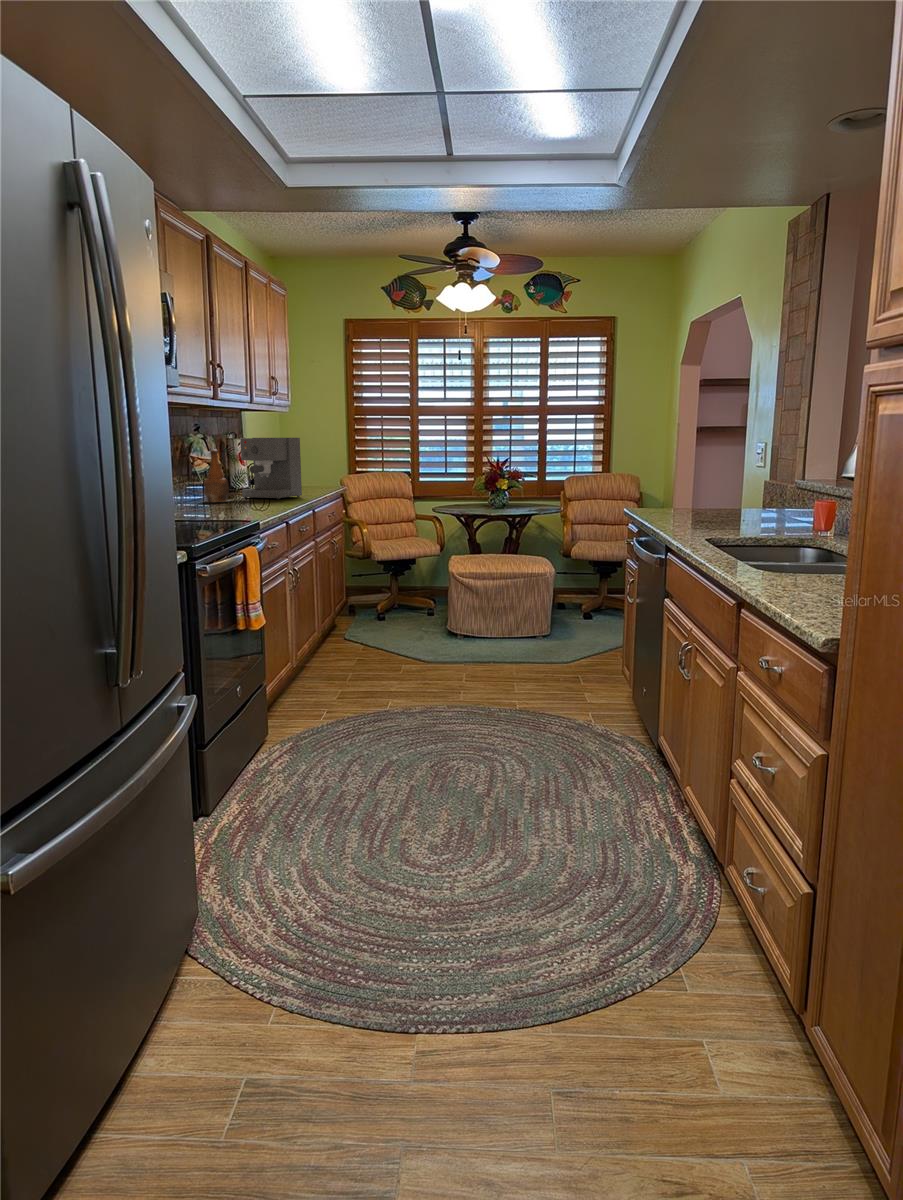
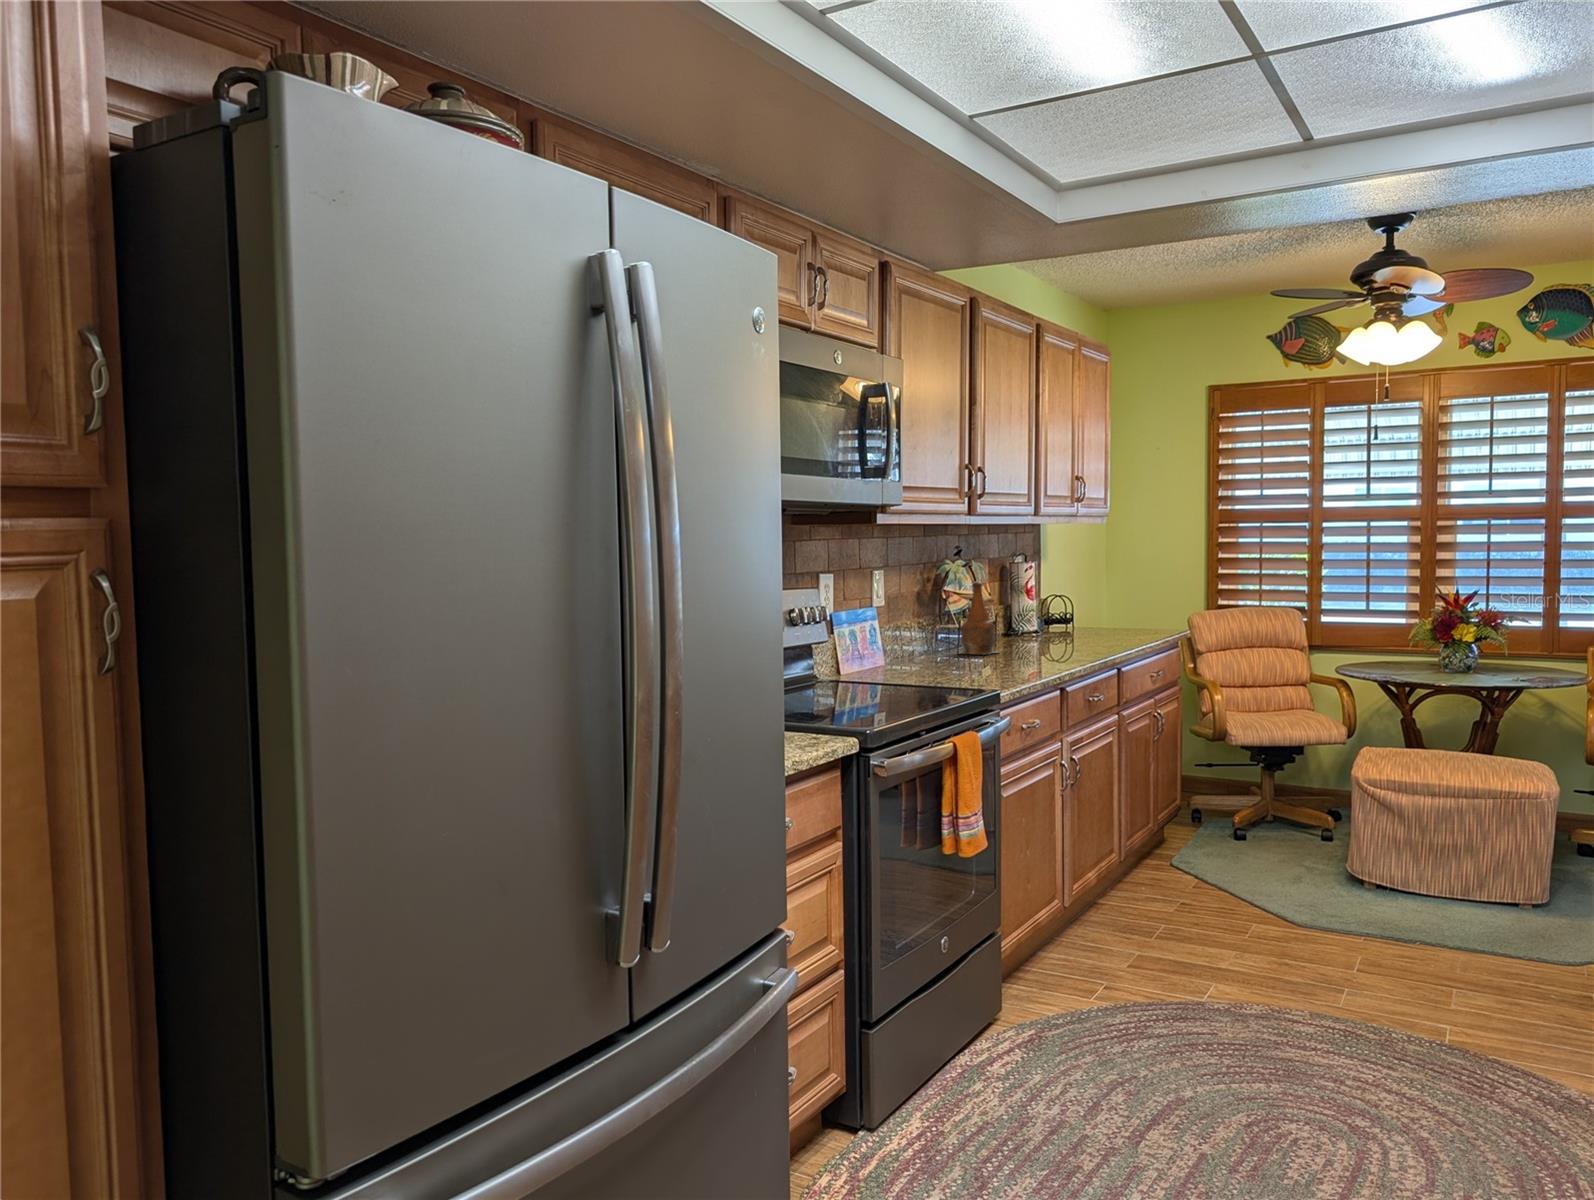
coffee maker: present [240,438,302,499] -> none [1019,563,1106,652]

